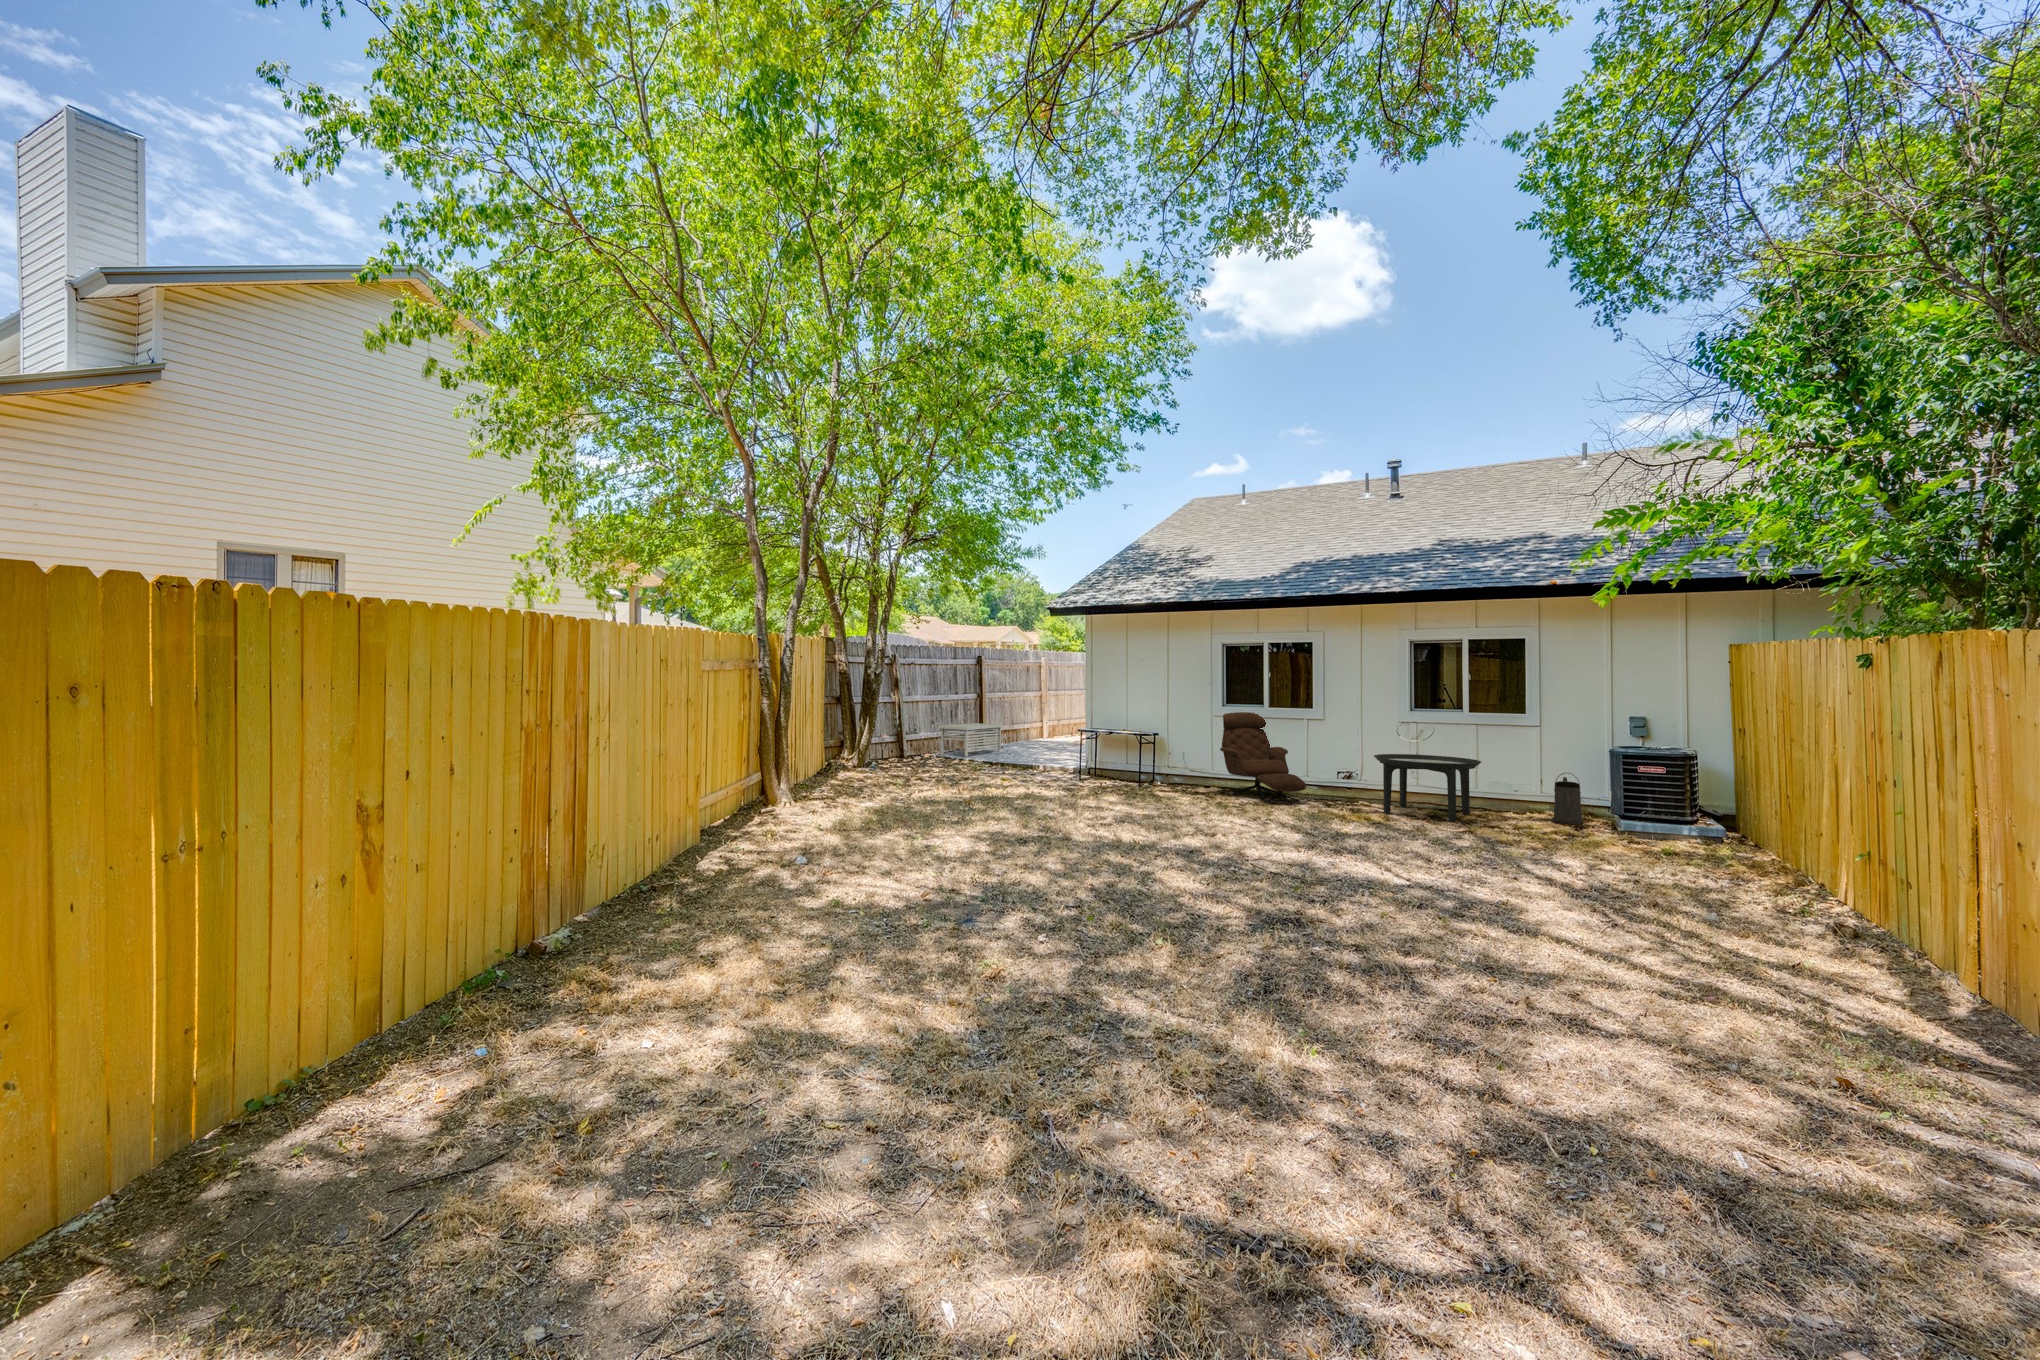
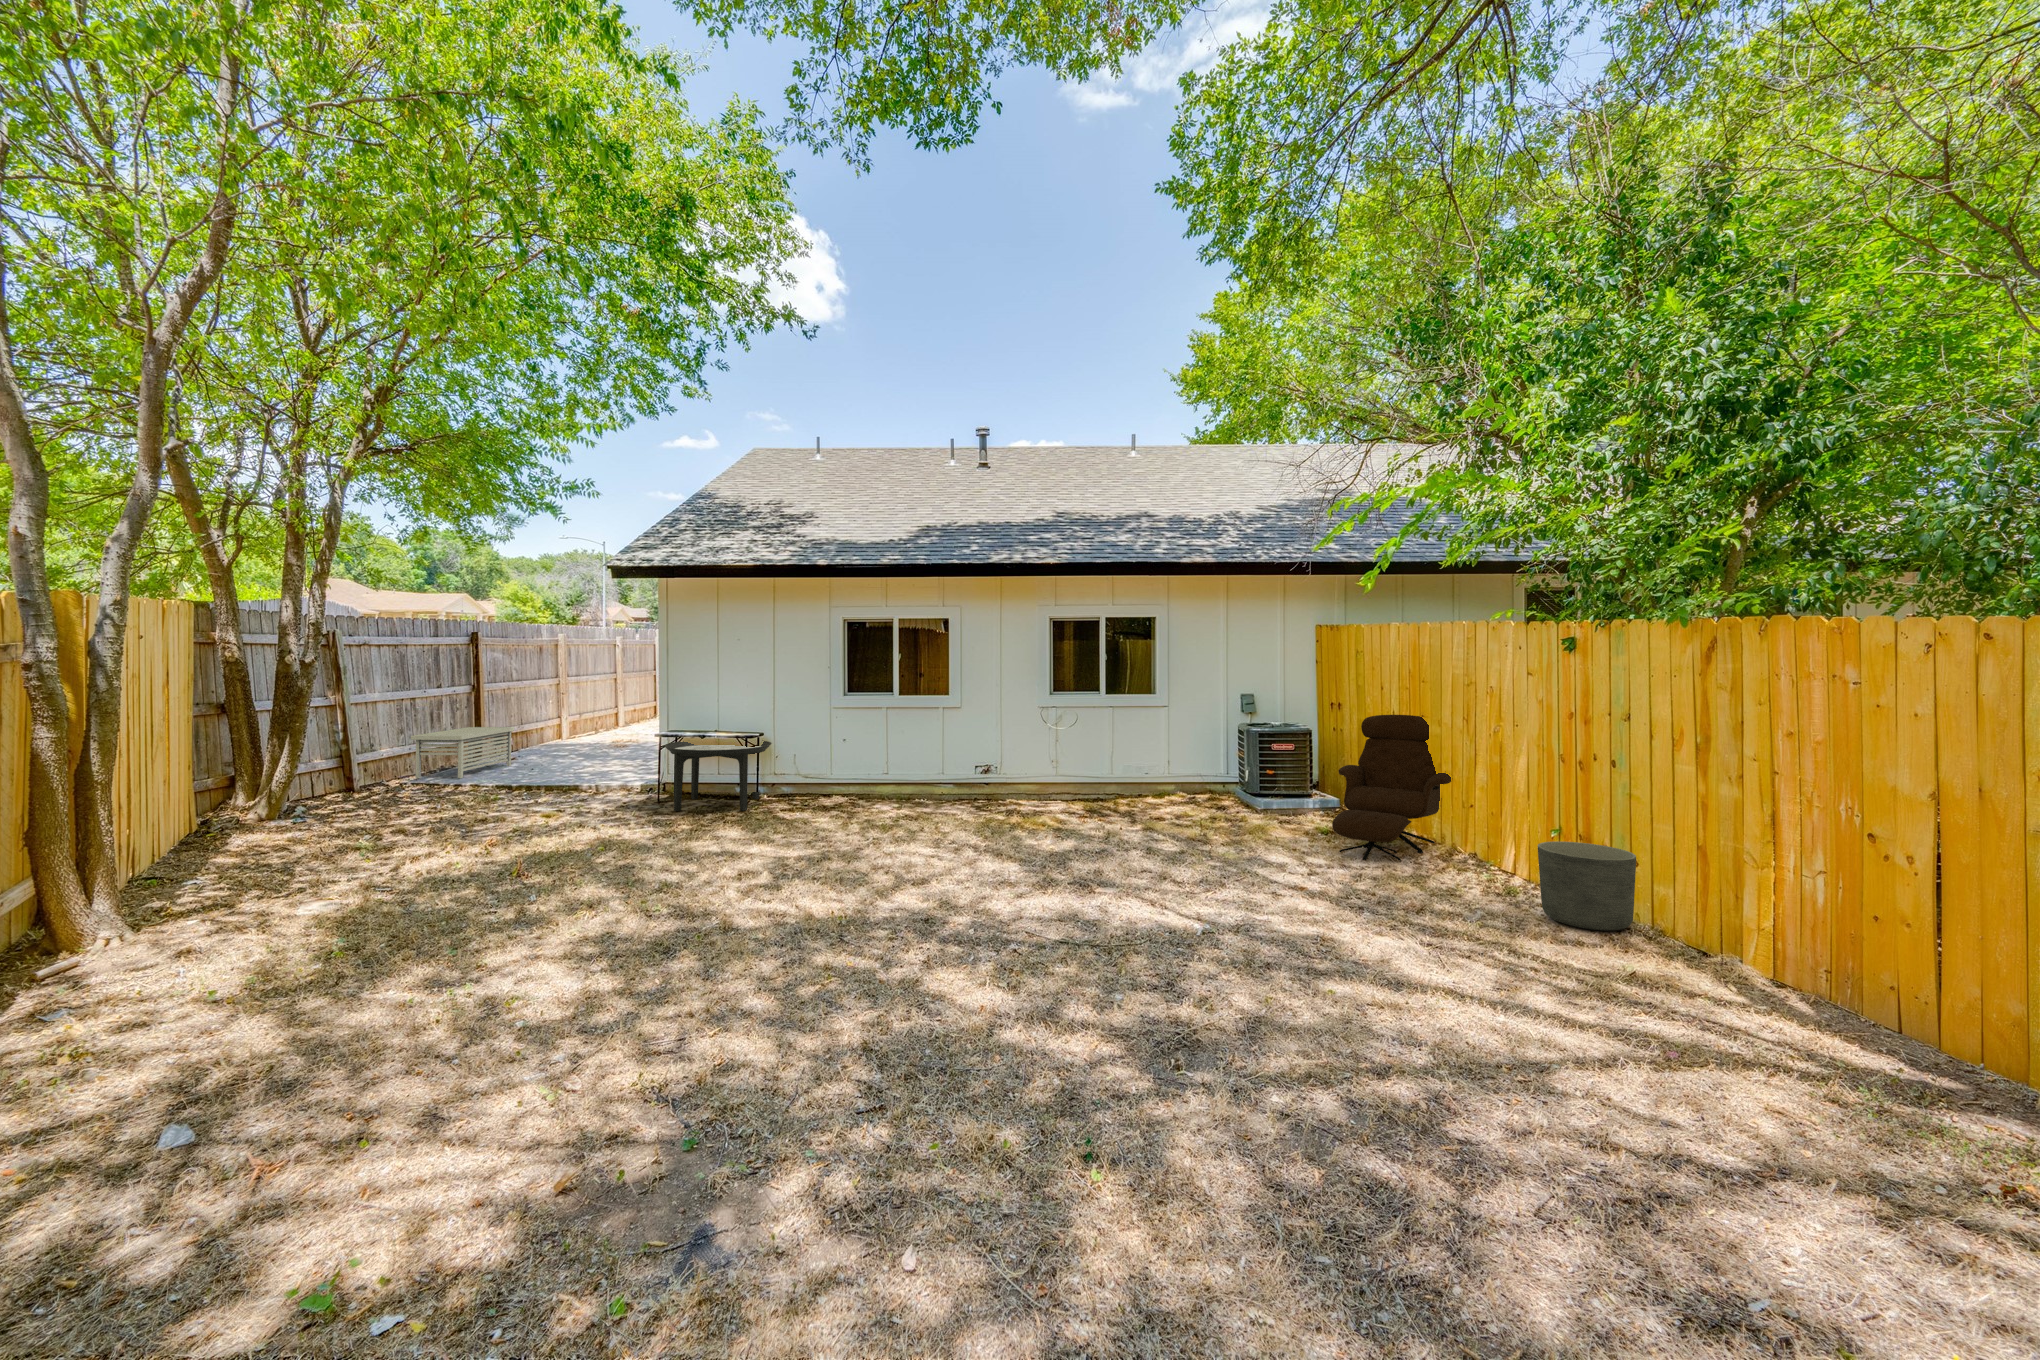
lounge chair: present [1220,712,1306,804] -> present [1332,715,1451,861]
round table: present [1374,754,1481,821] -> present [664,740,772,811]
watering can: present [1553,773,1583,824] -> none [1181,751,1207,802]
planter: none [1778,859,1890,947] -> present [1538,841,1636,931]

